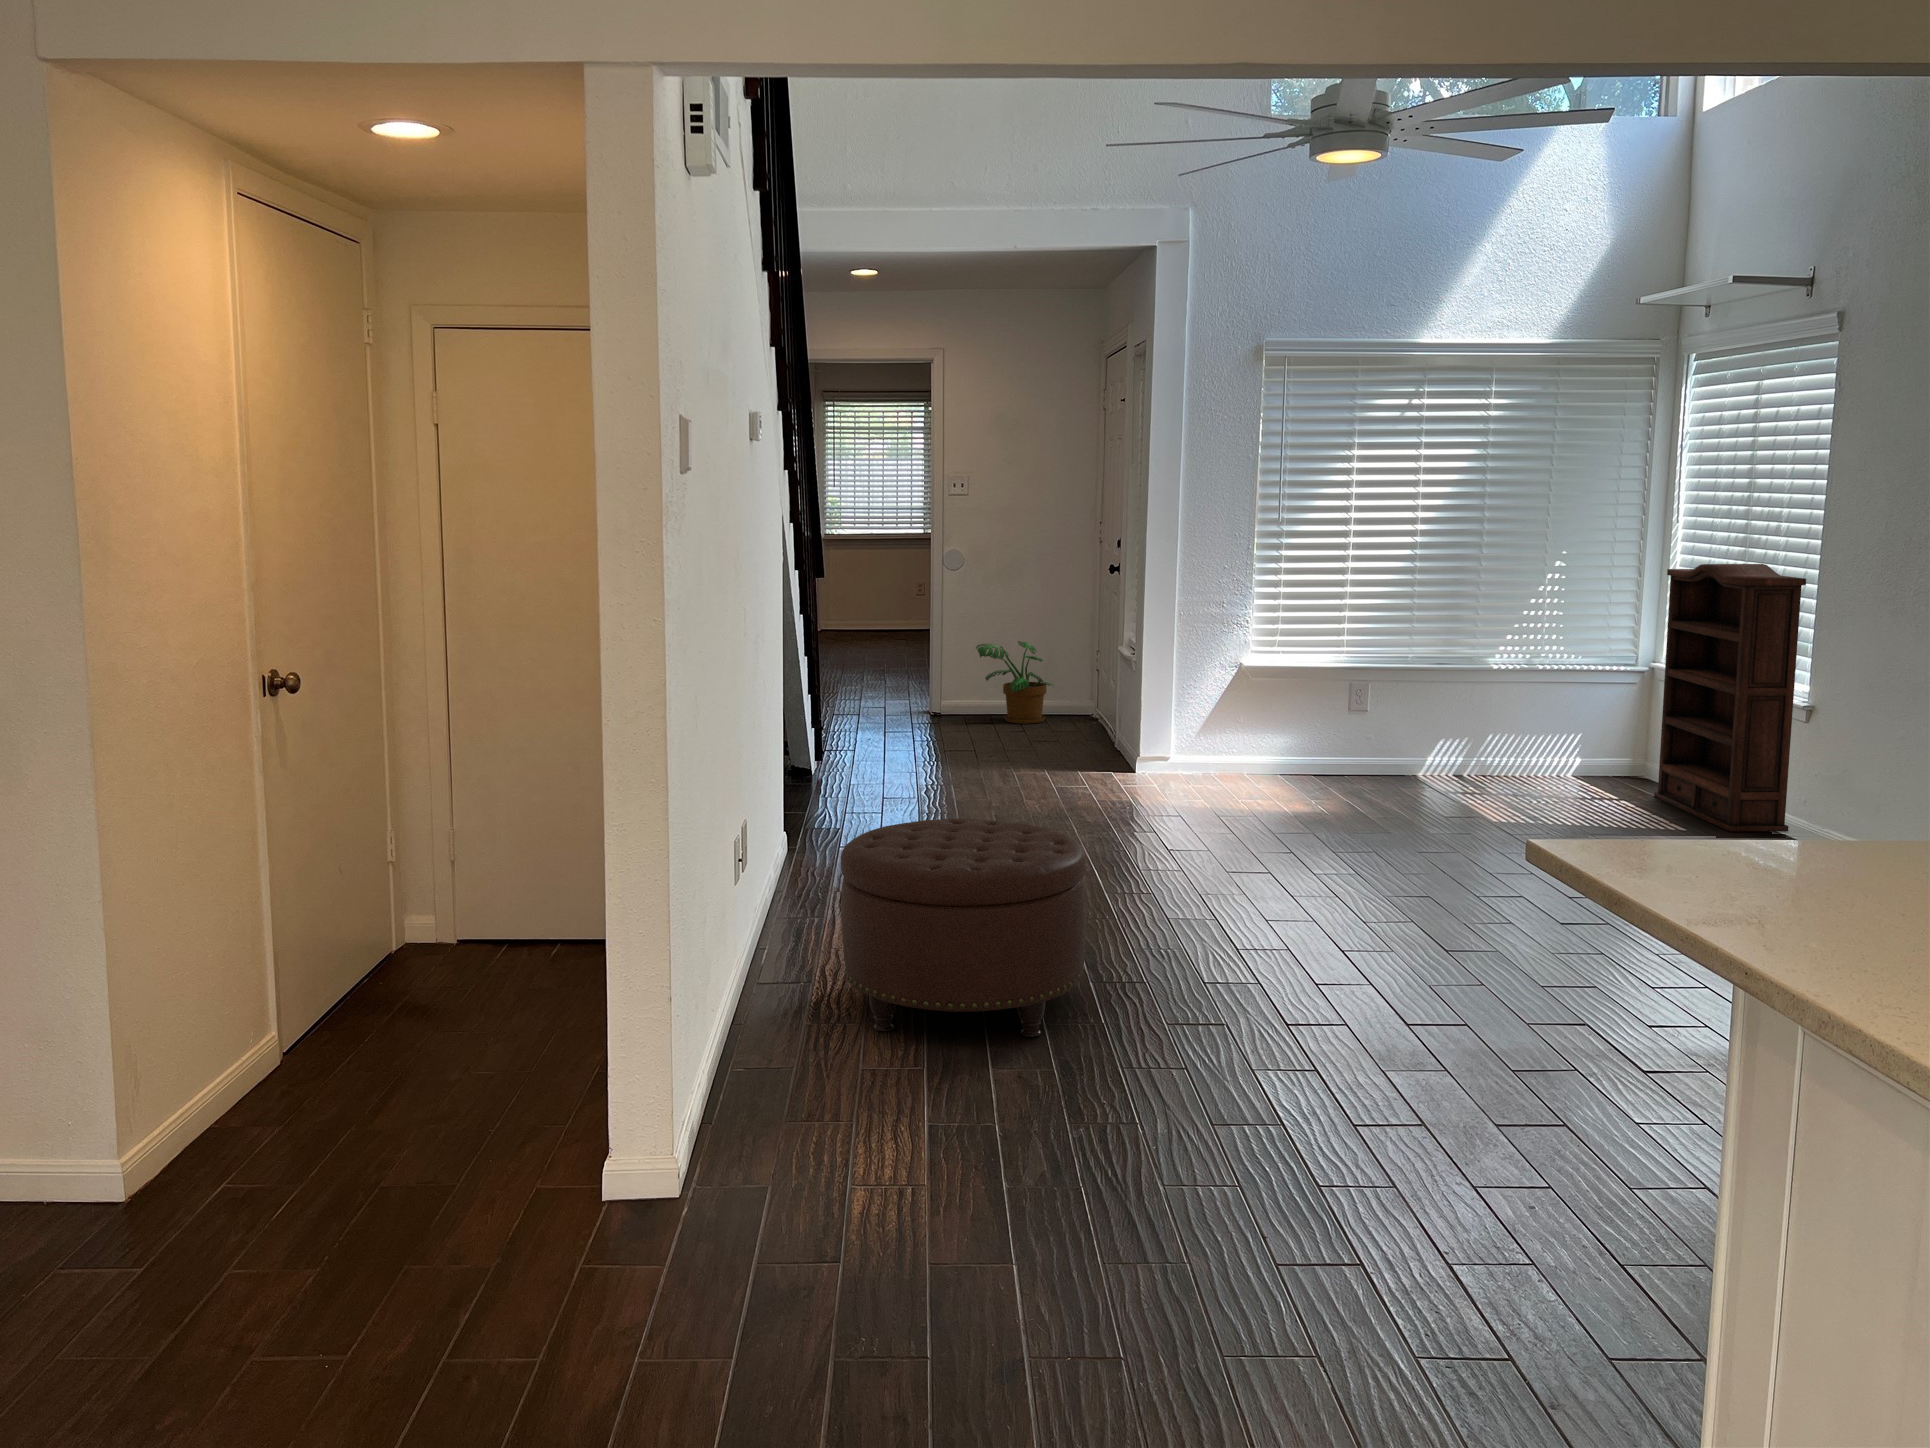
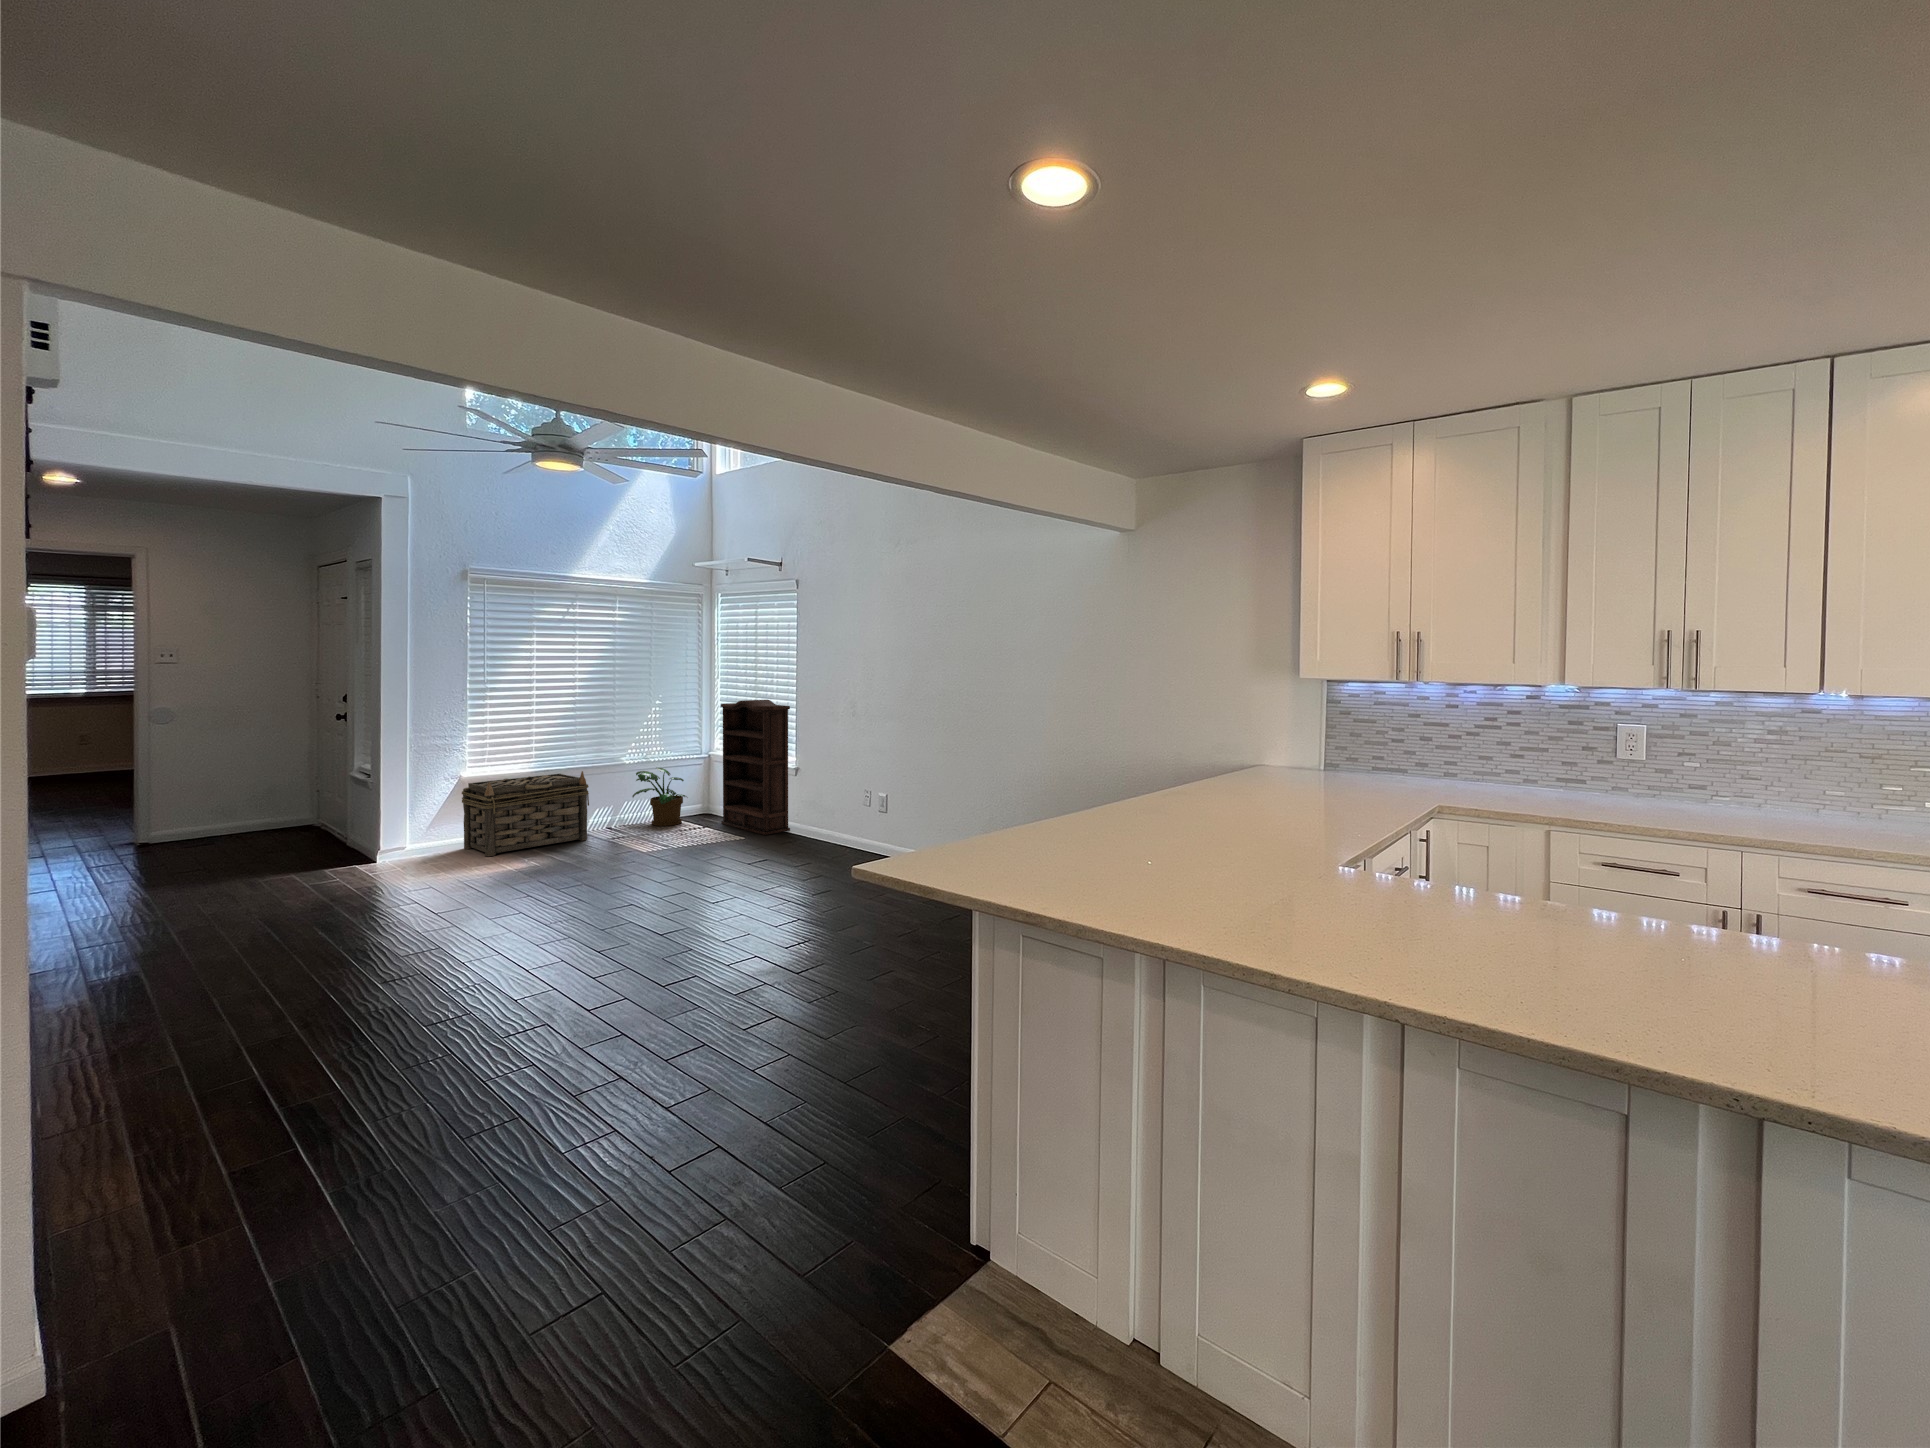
potted plant: present [976,641,1054,724] -> present [632,768,688,826]
basket: none [1242,674,1421,789] -> present [462,771,589,856]
ottoman: present [841,818,1086,1037] -> none [171,906,424,1106]

